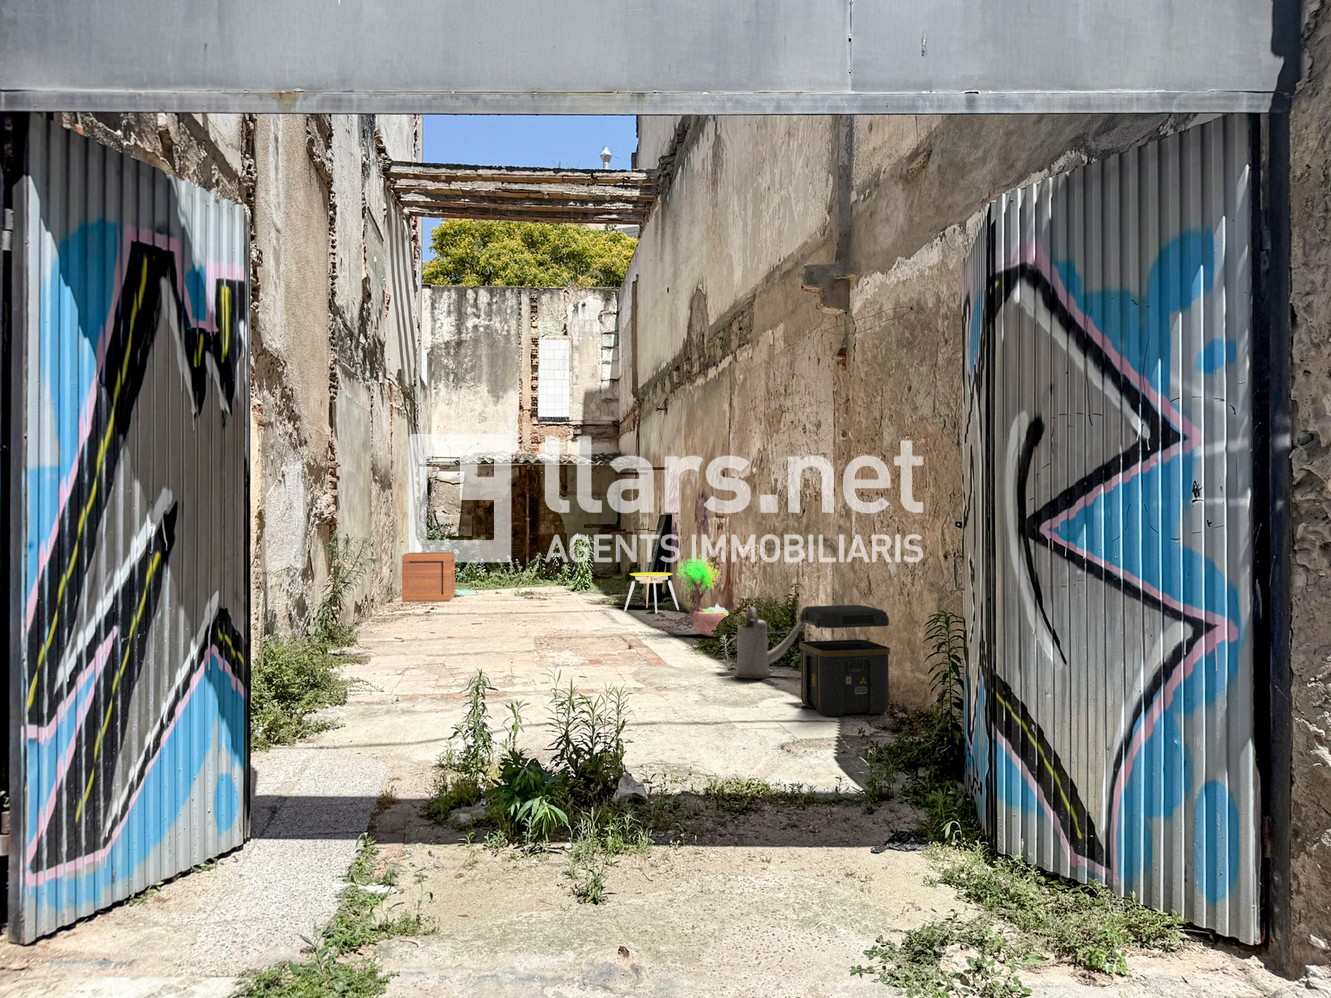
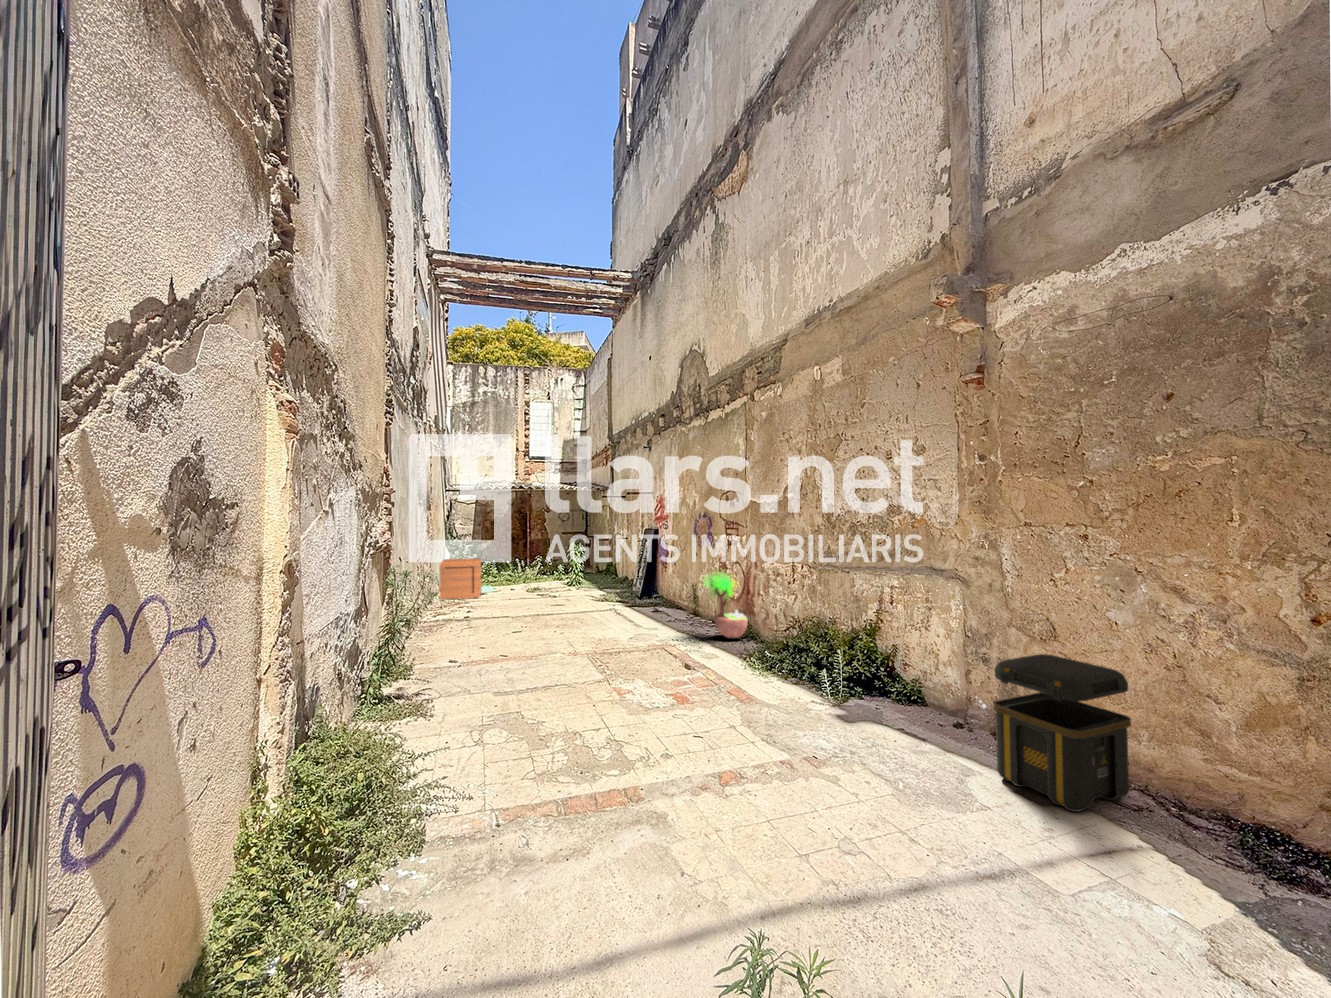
stool: present [624,572,679,613] -> none [627,574,668,608]
watering can: present [725,607,803,678] -> none [827,637,898,714]

